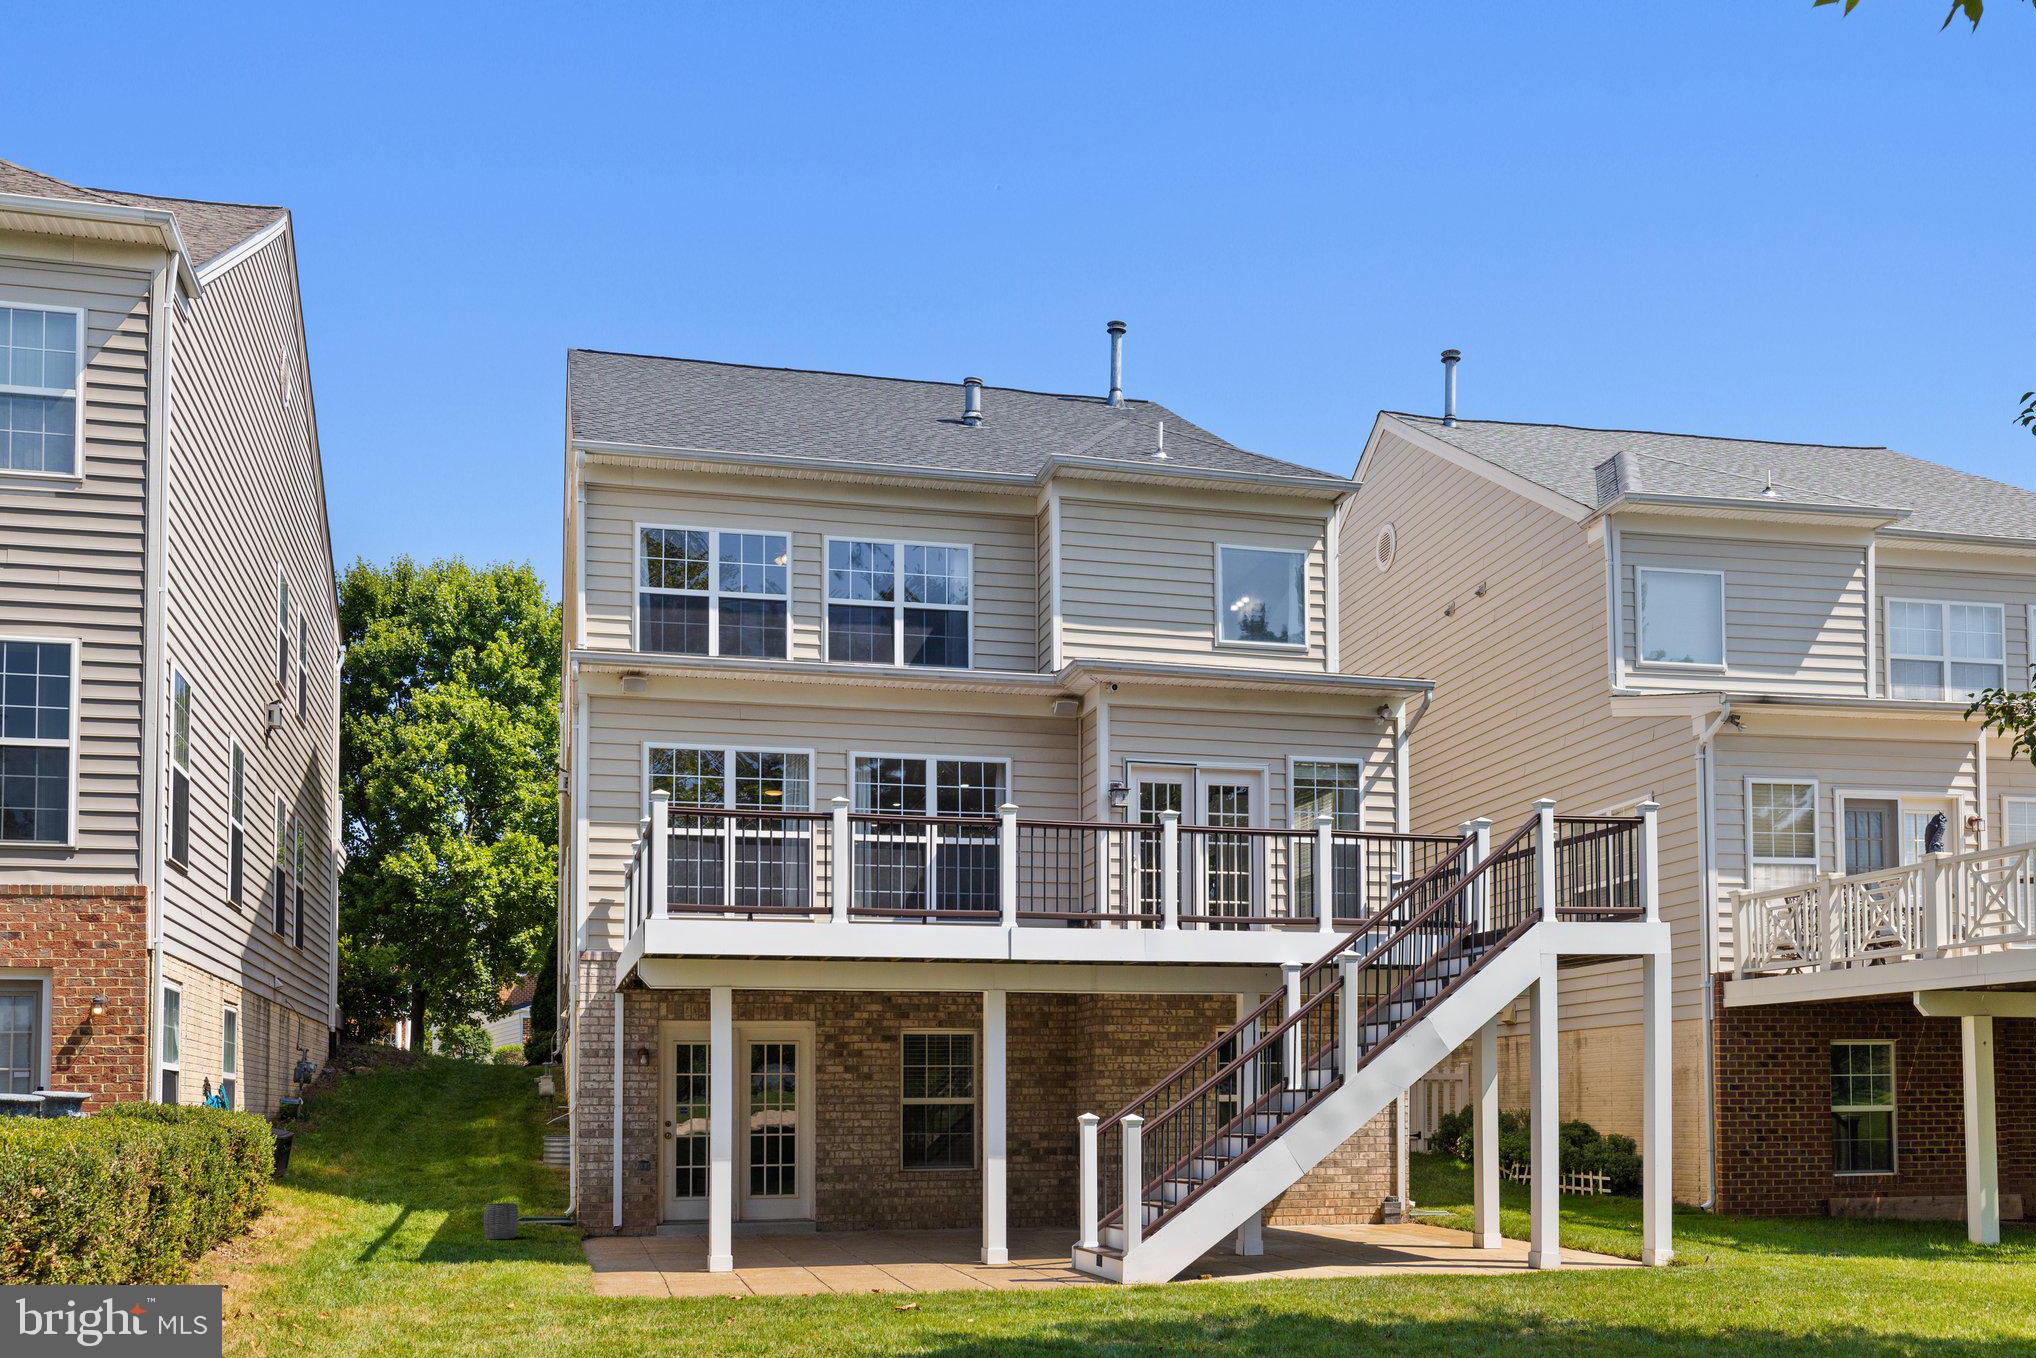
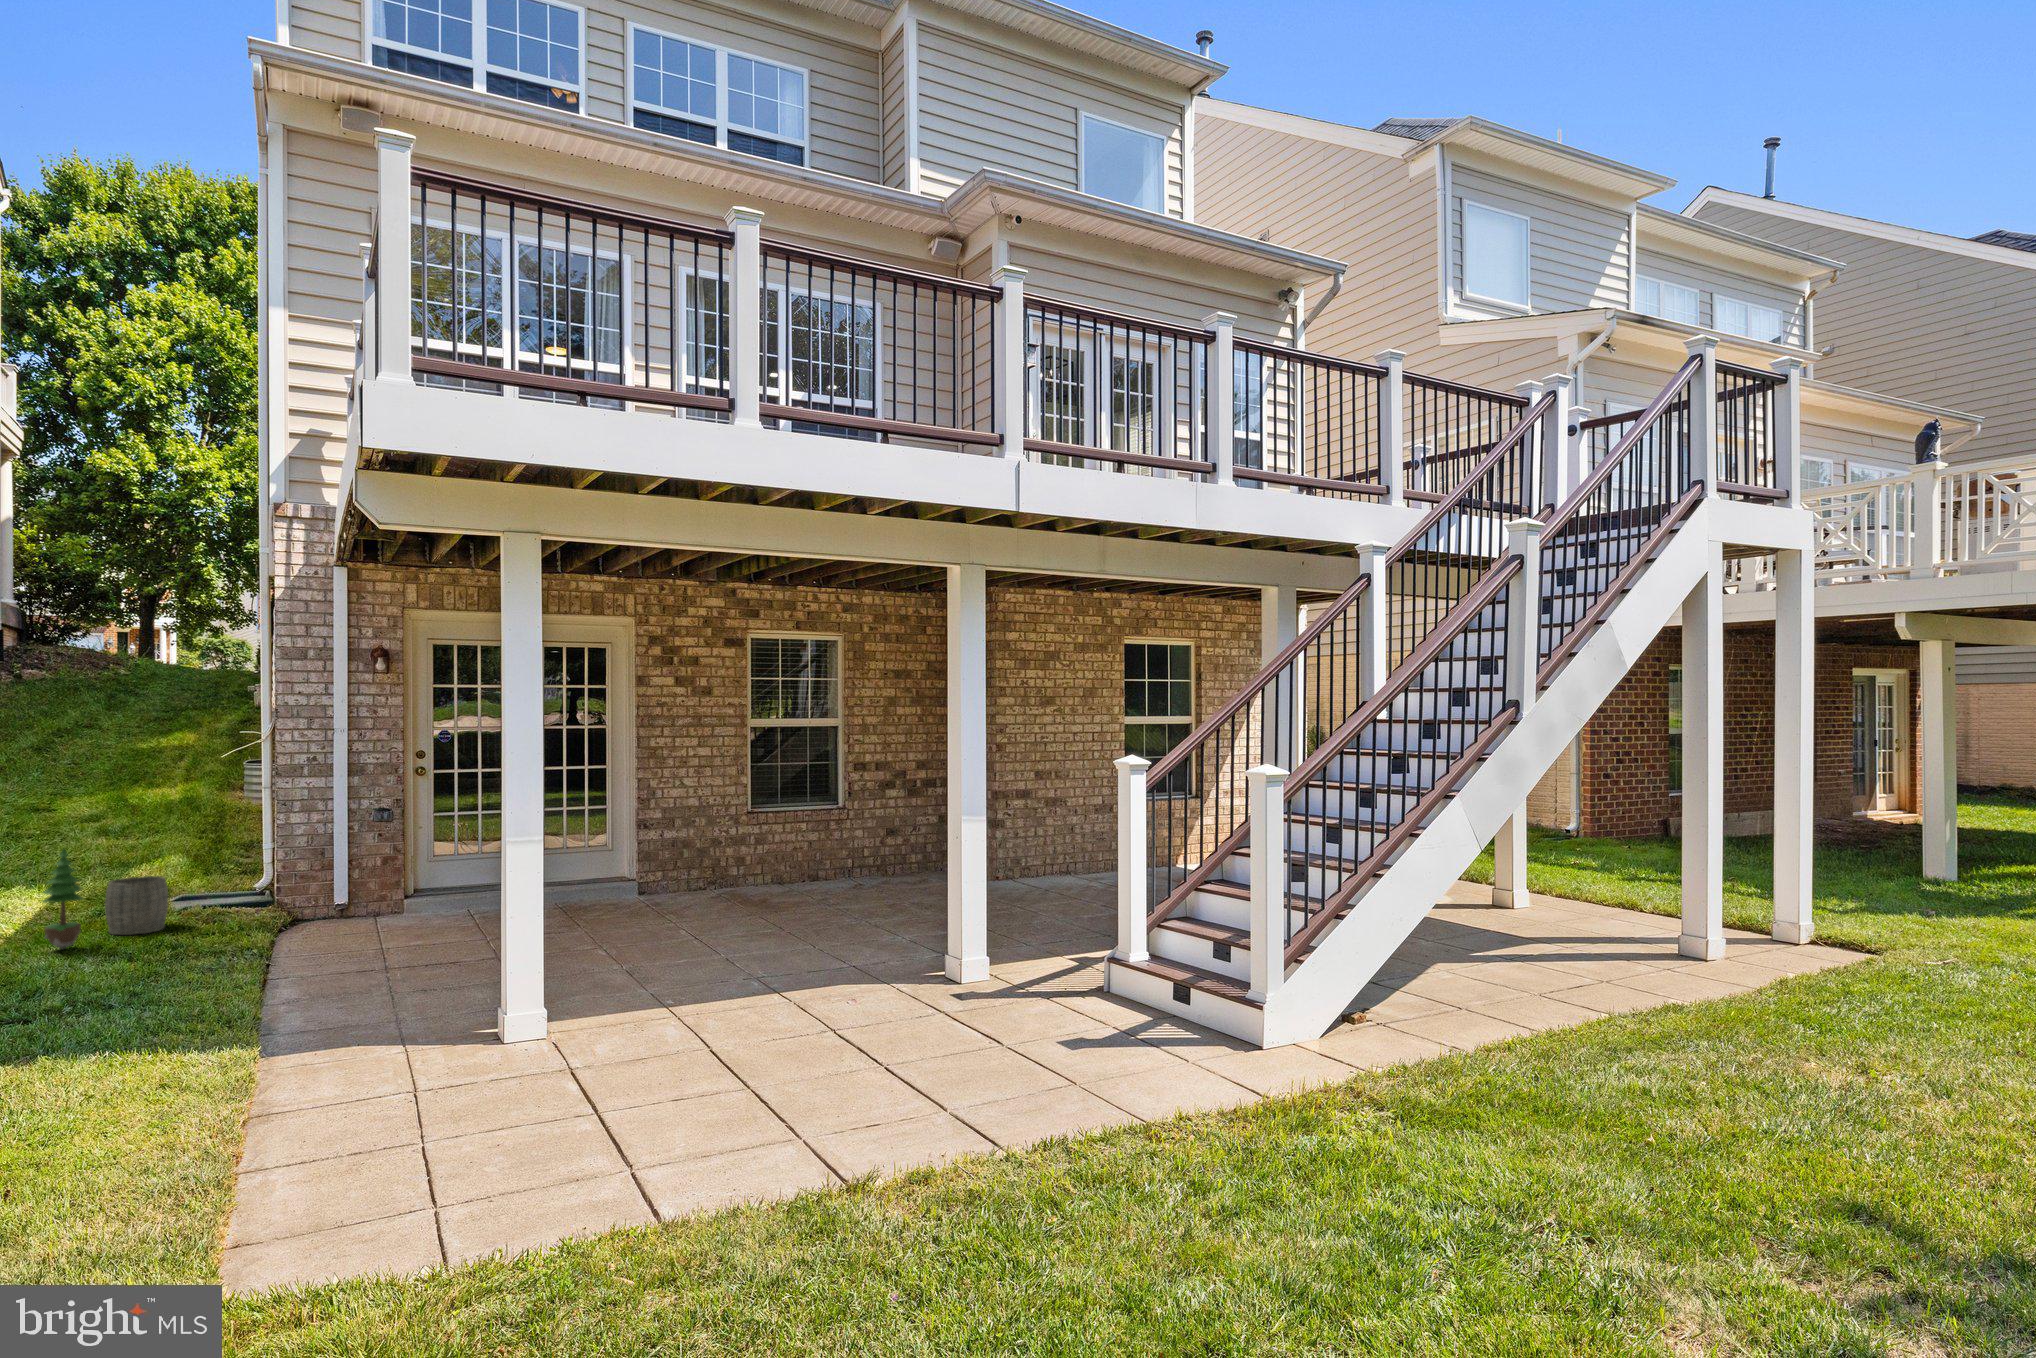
potted tree: none [456,1178,479,1243] -> present [42,849,83,949]

